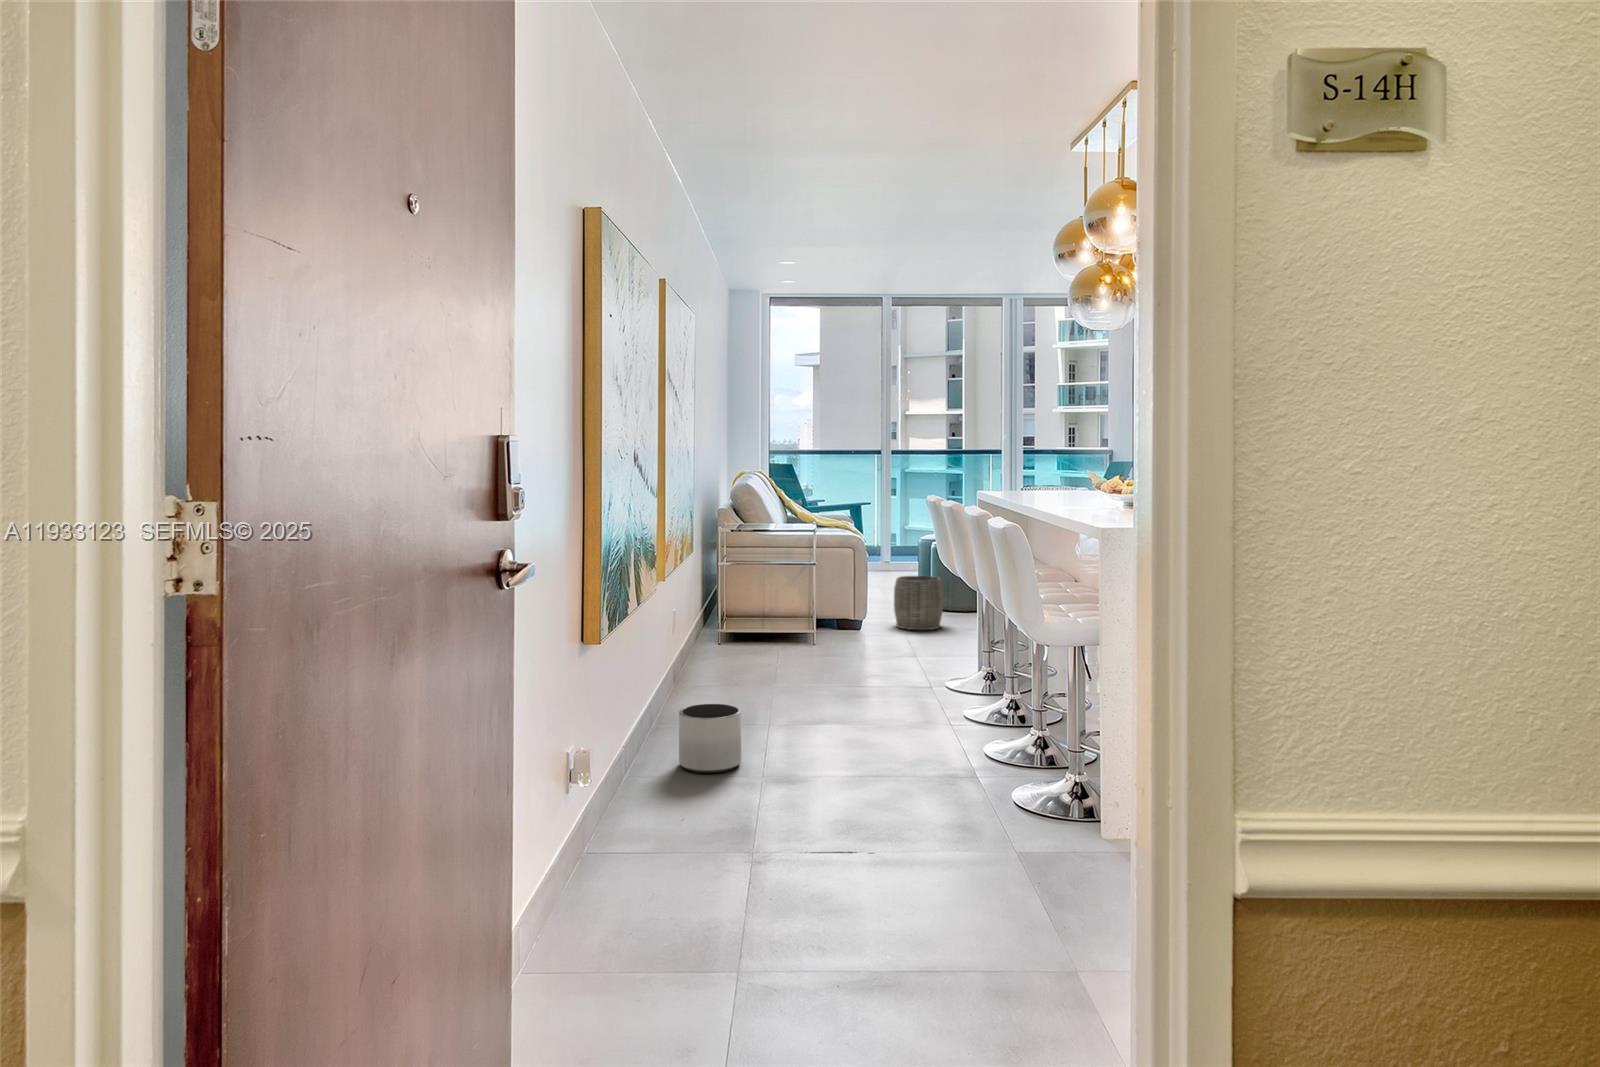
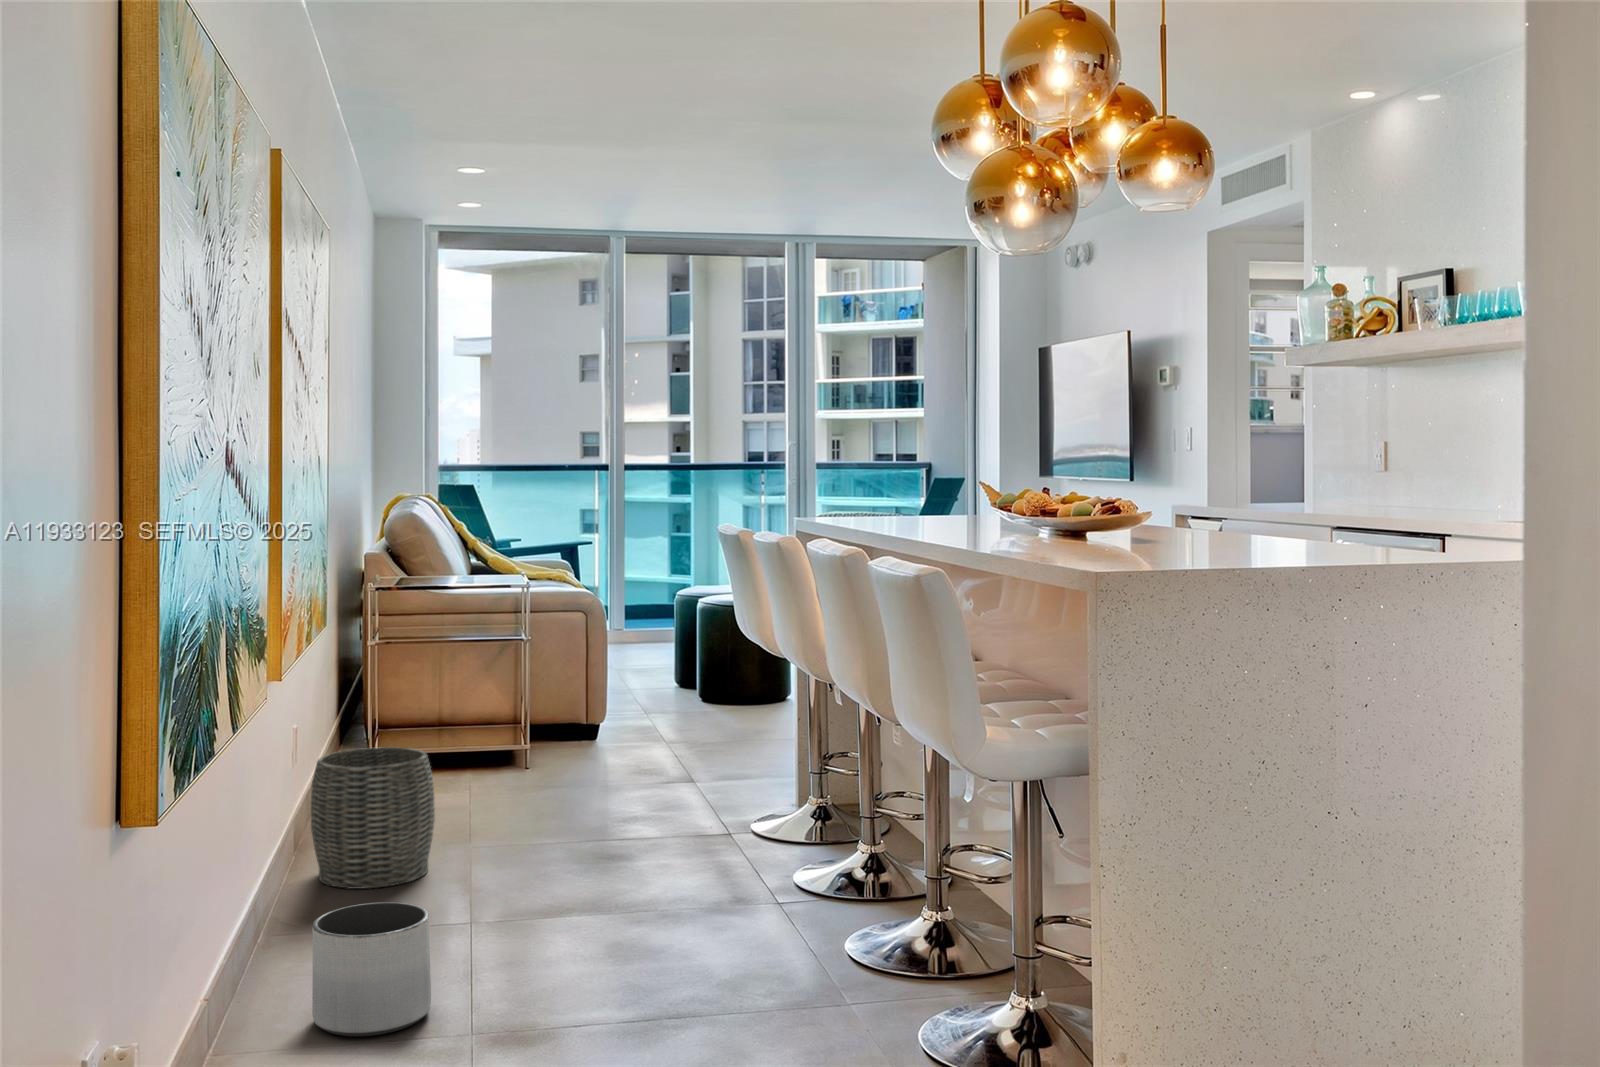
woven basket: present [894,576,943,630] -> present [311,747,435,889]

